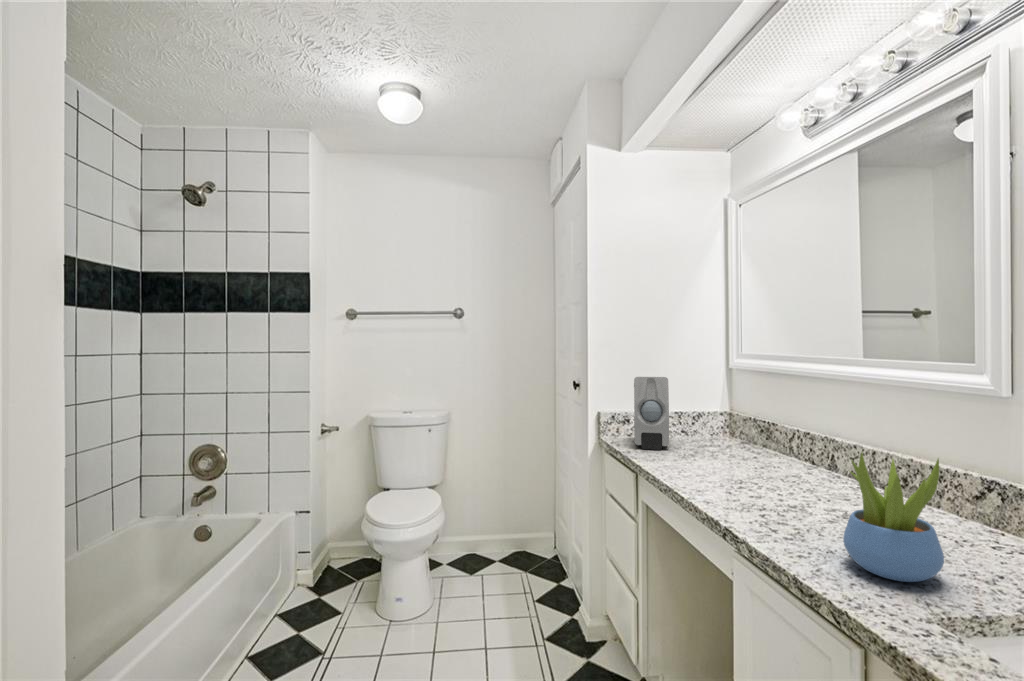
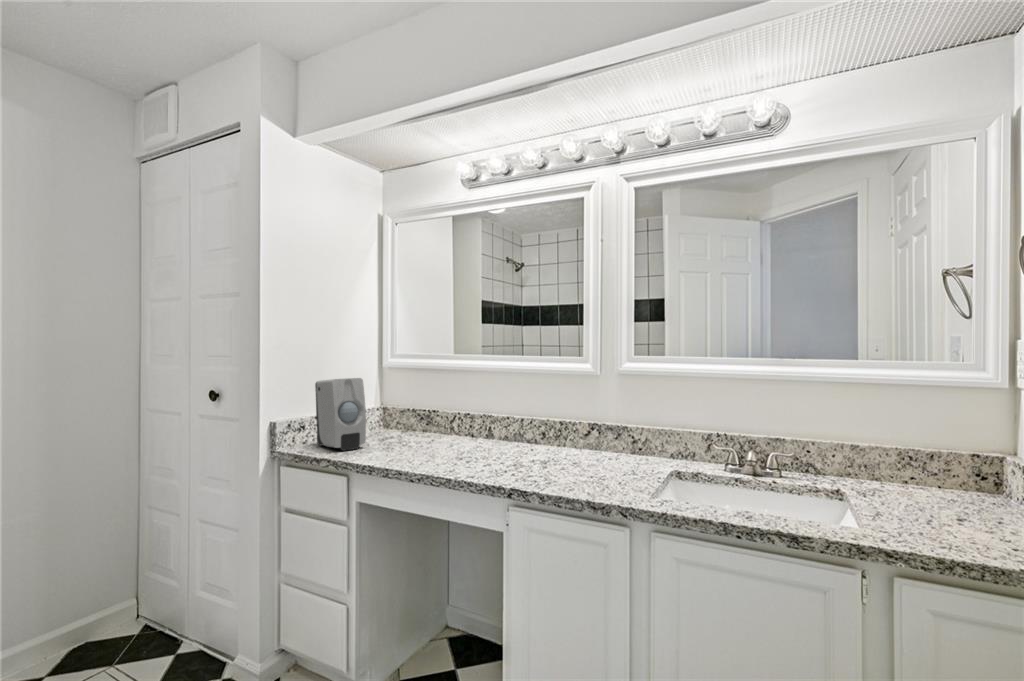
succulent plant: present [843,453,944,582] -> none [577,408,624,482]

